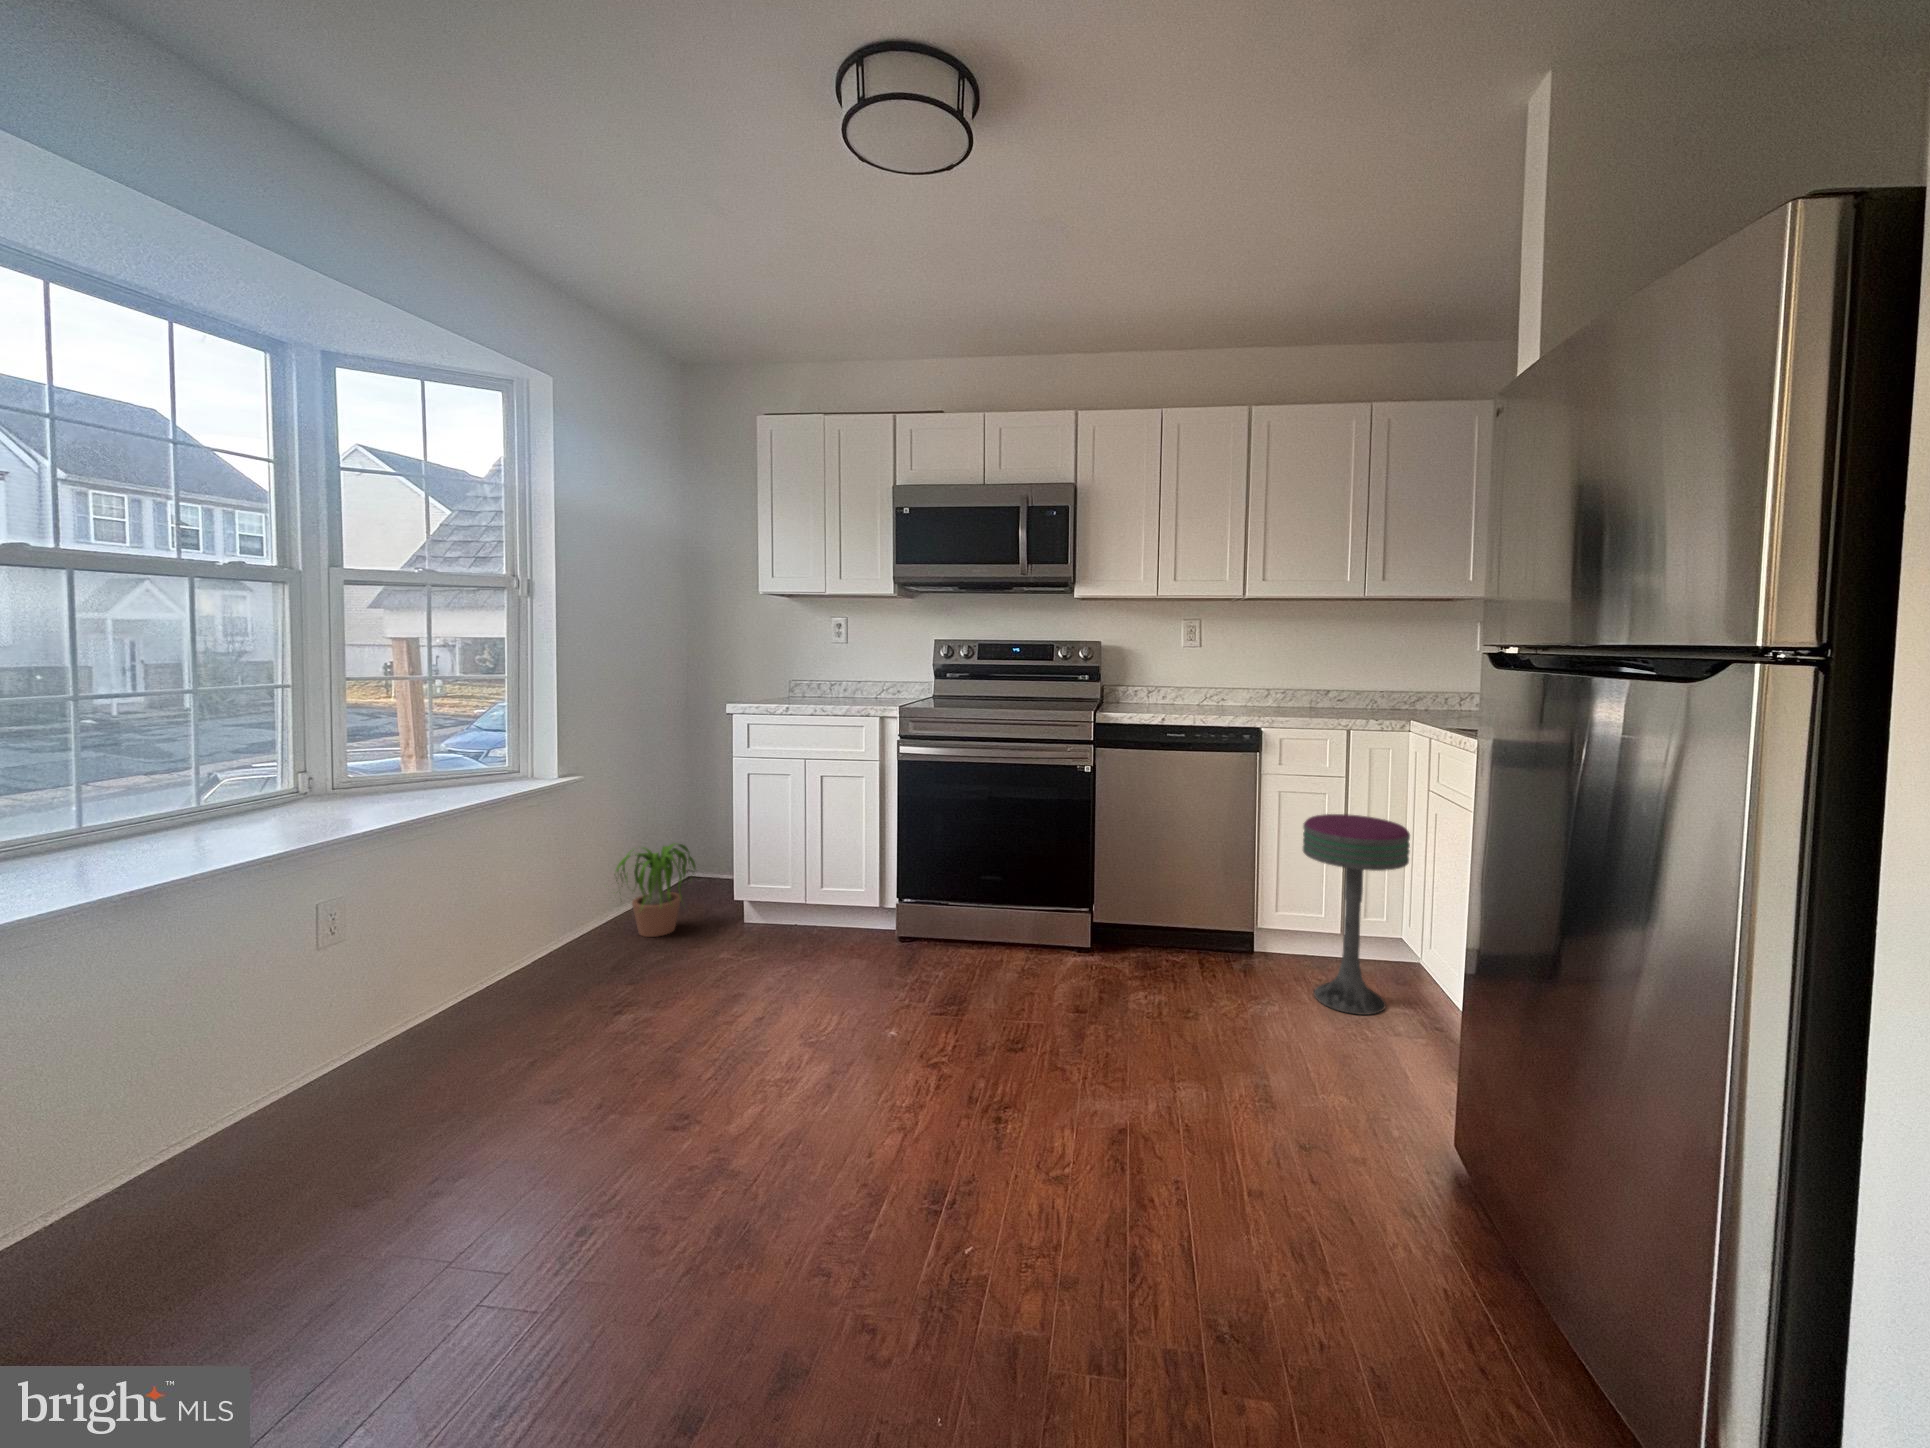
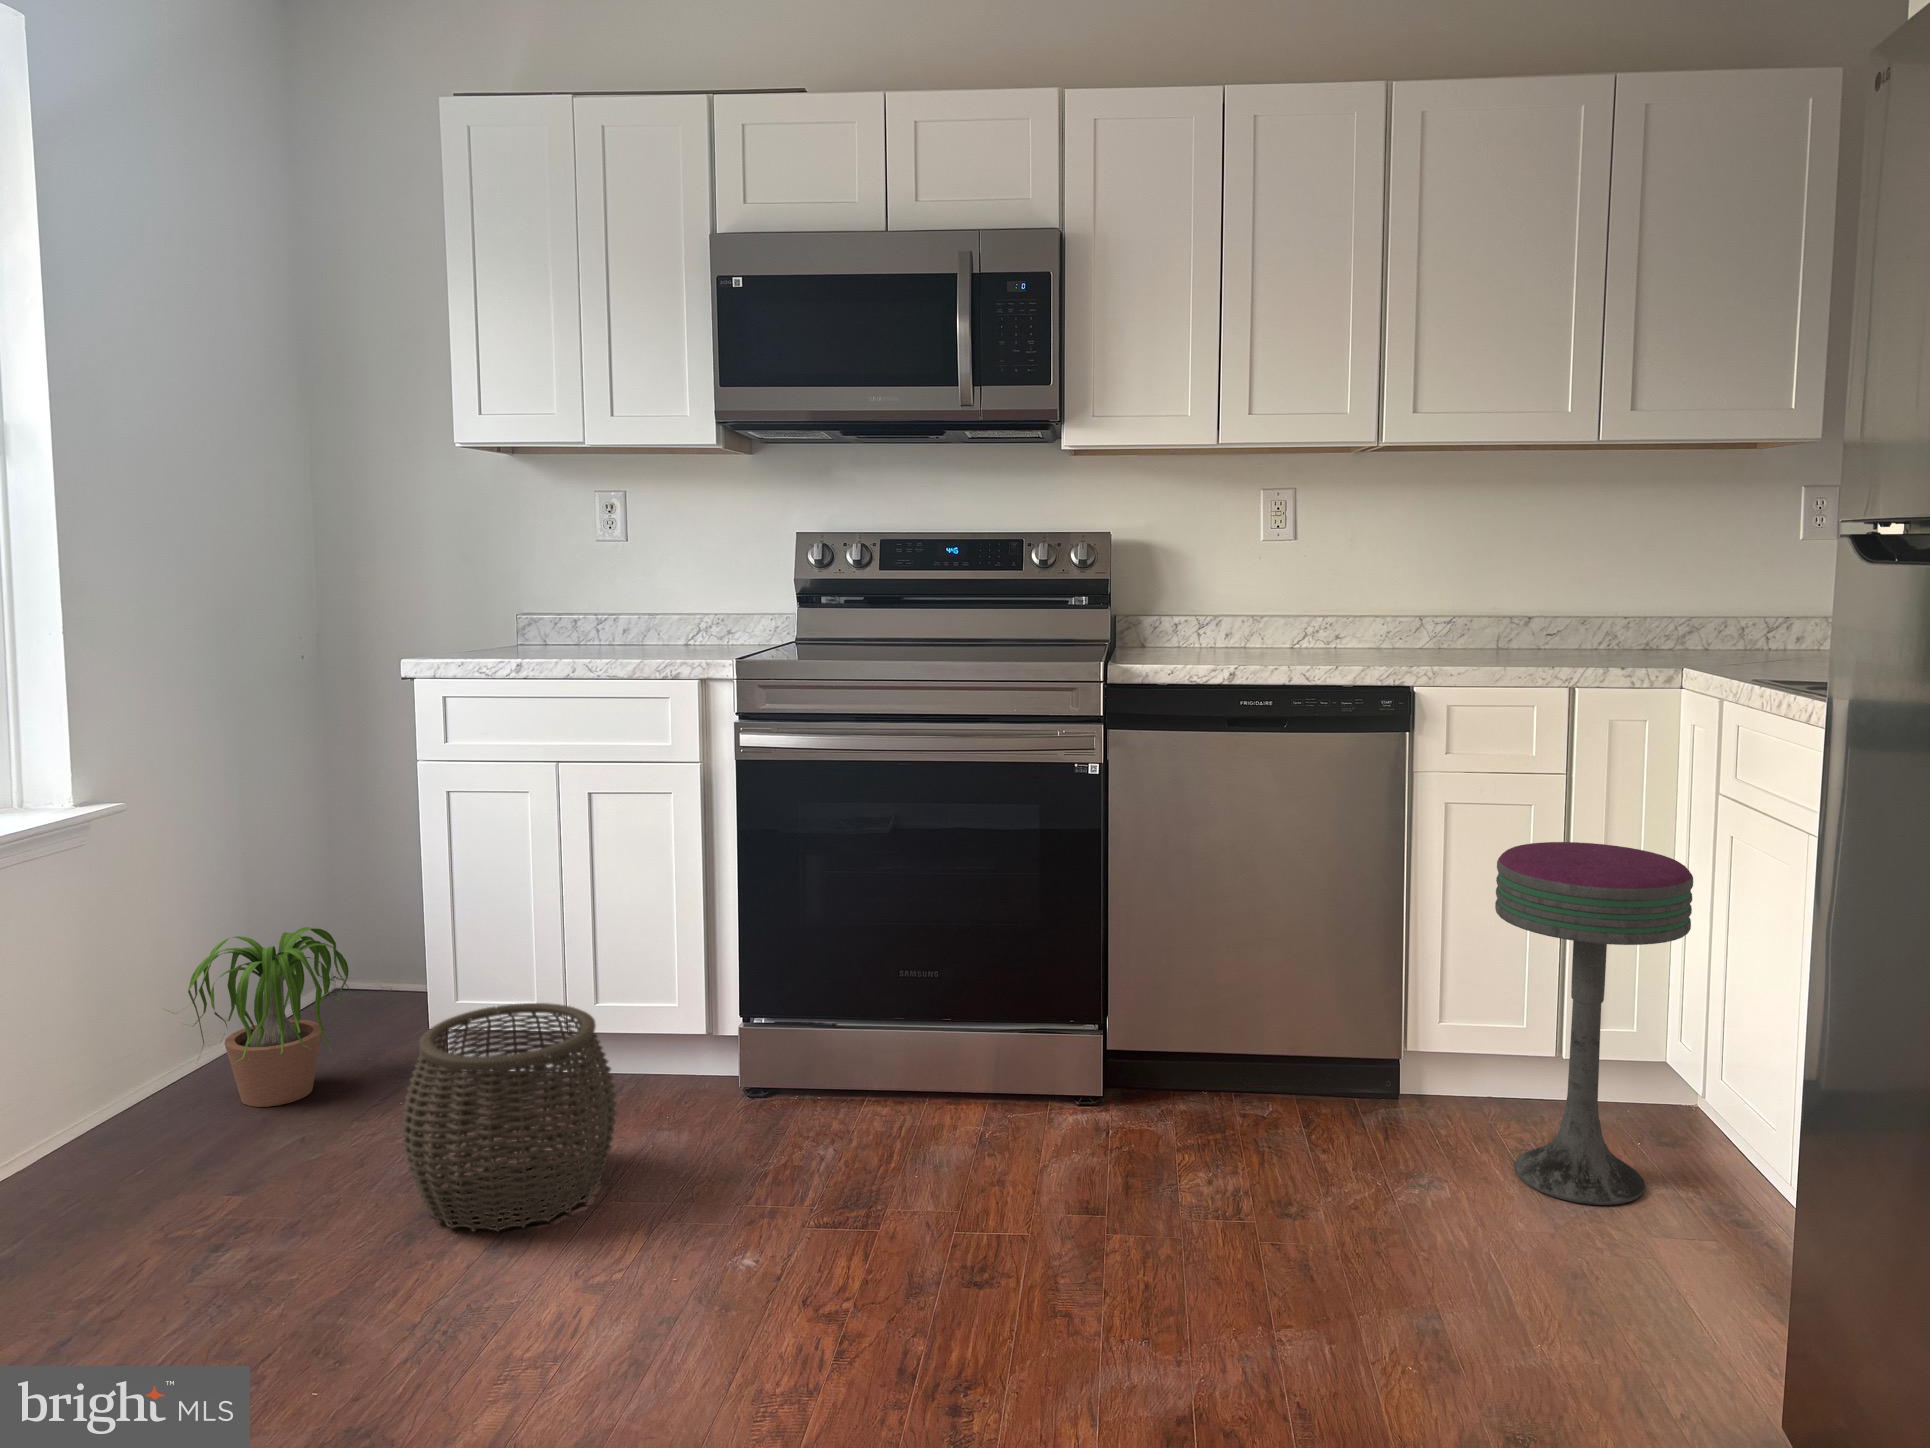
woven basket: none [720,885,831,1005] -> present [402,1003,617,1232]

